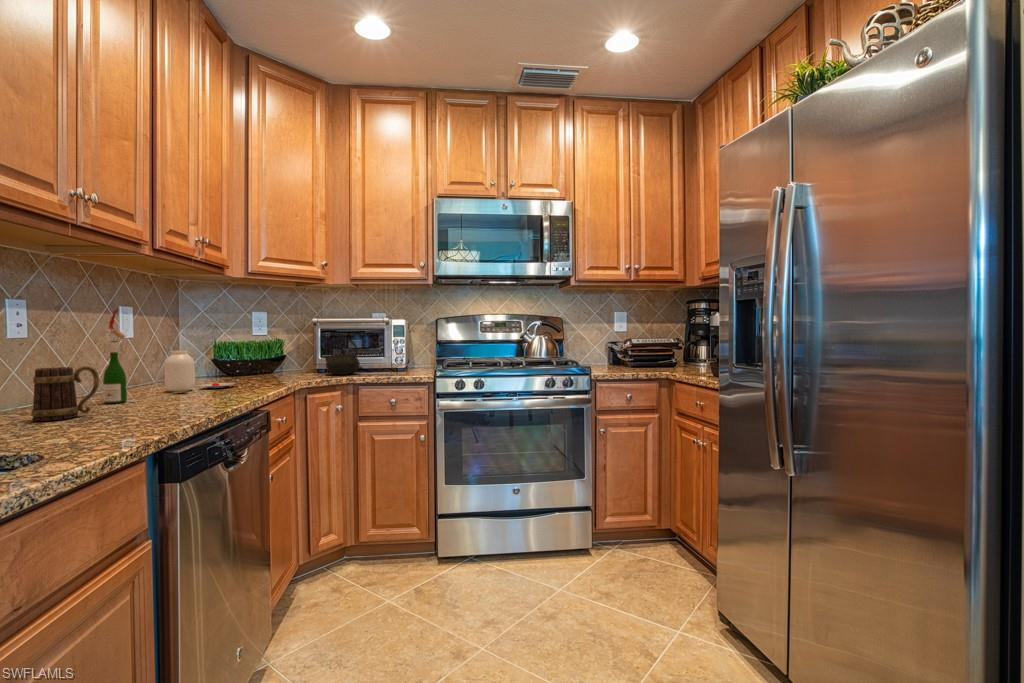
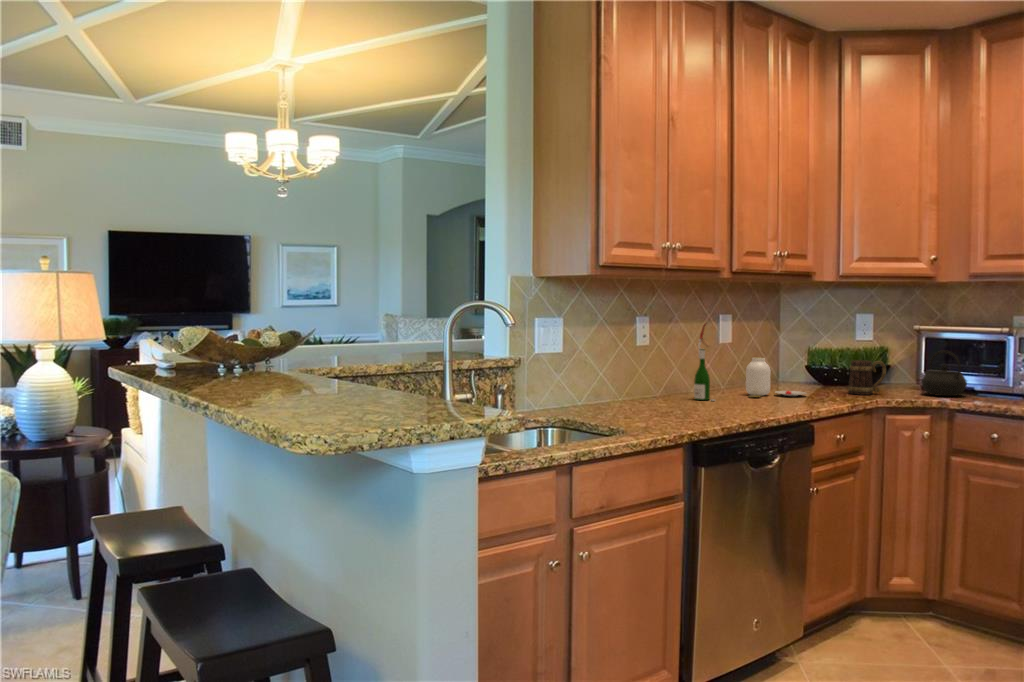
mug: present [31,366,99,421] -> present [848,360,886,395]

